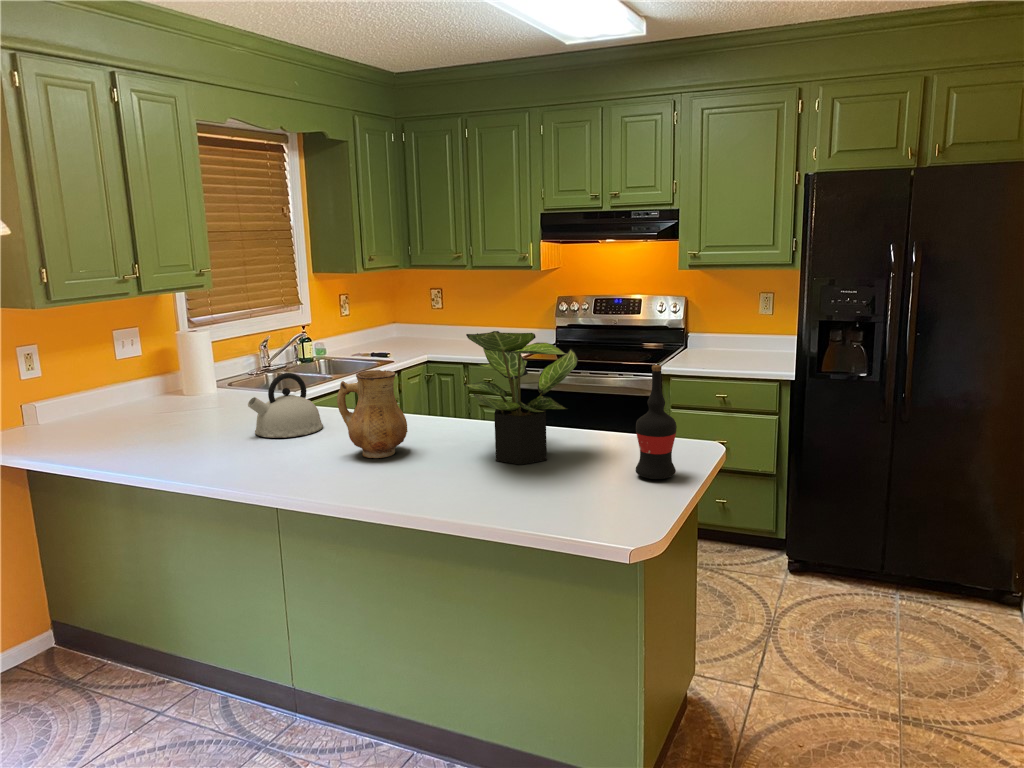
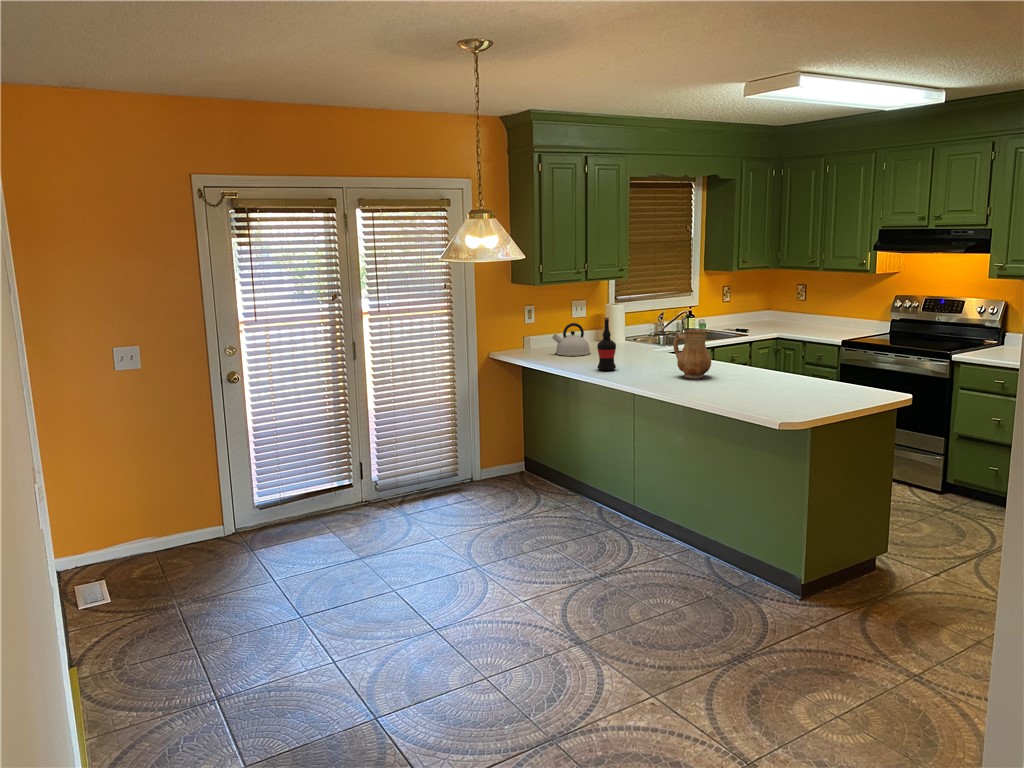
potted plant: present [464,331,578,465] -> none [740,309,812,389]
wine bottle: present [636,365,677,479] -> present [597,317,616,370]
kettle: present [248,373,323,438] -> present [552,323,590,356]

